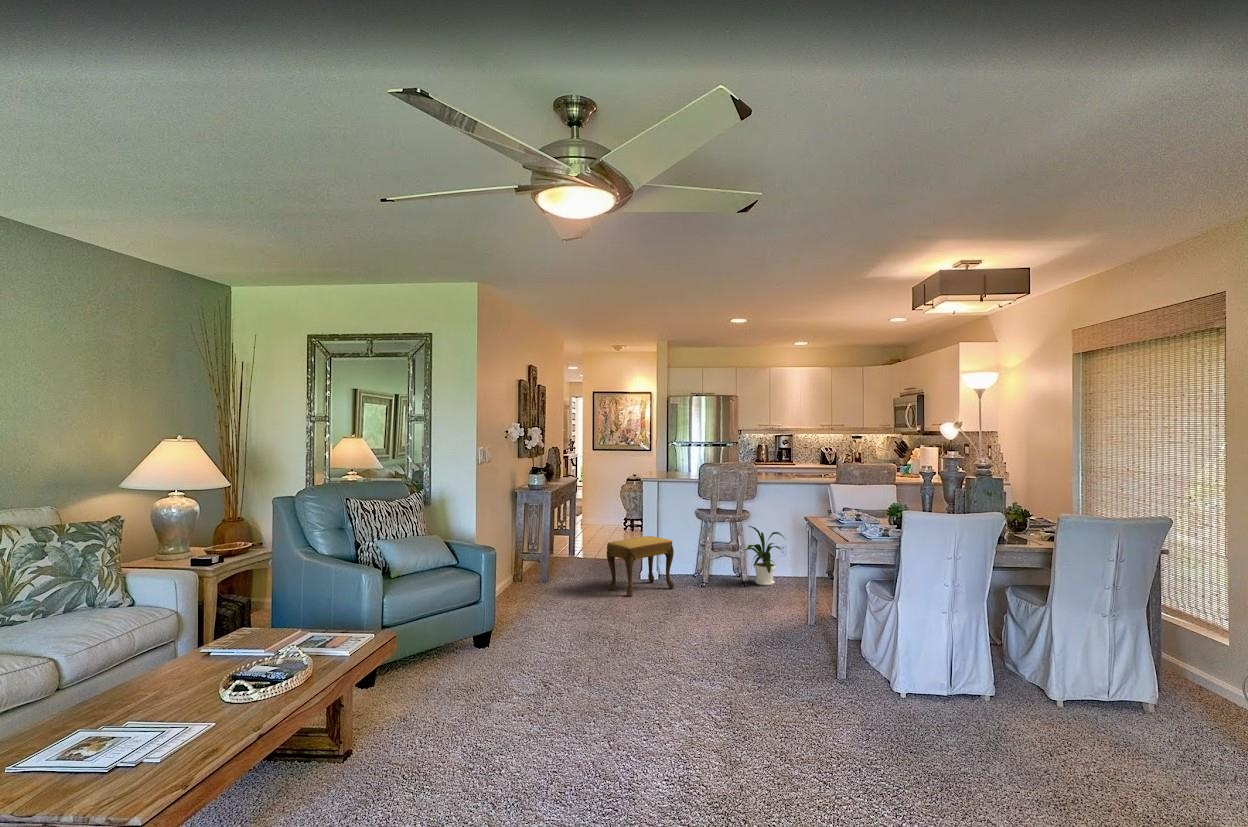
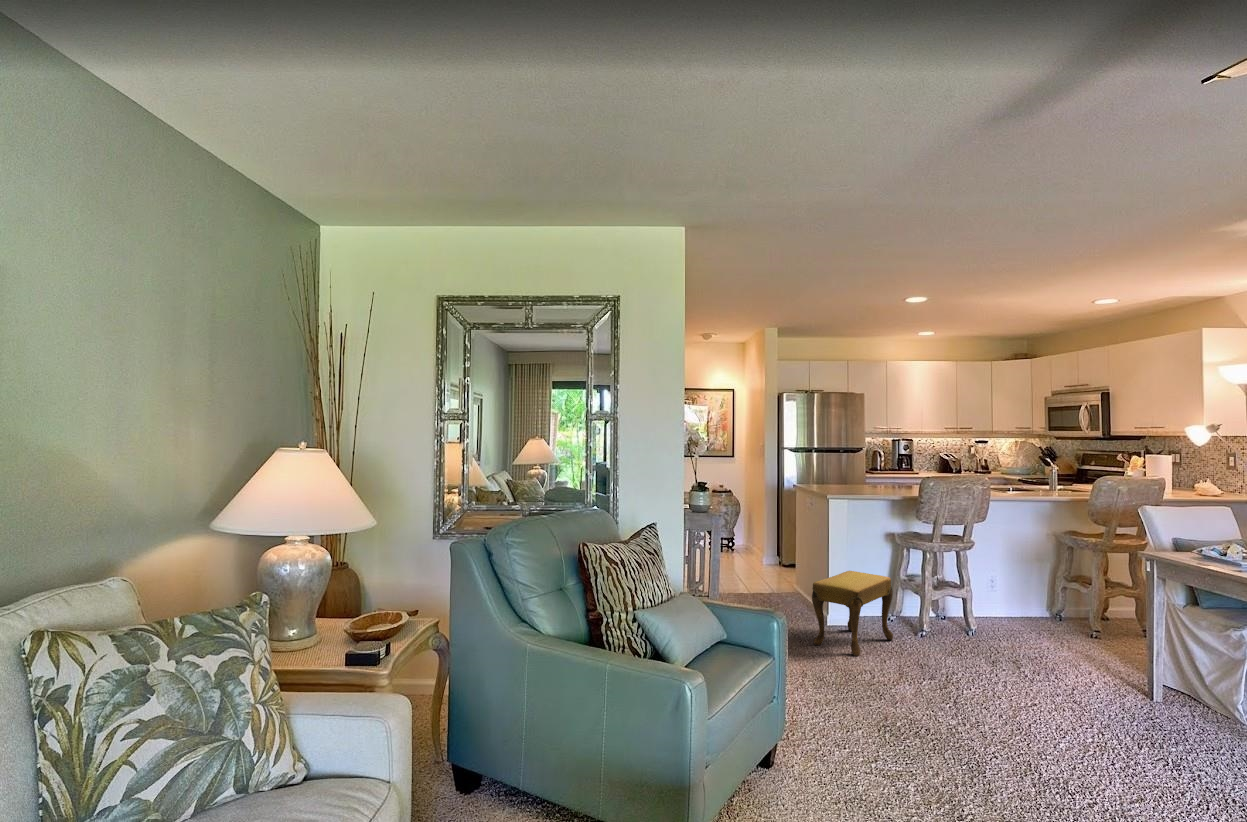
house plant: present [745,526,784,586] -> none [946,555,1019,631]

